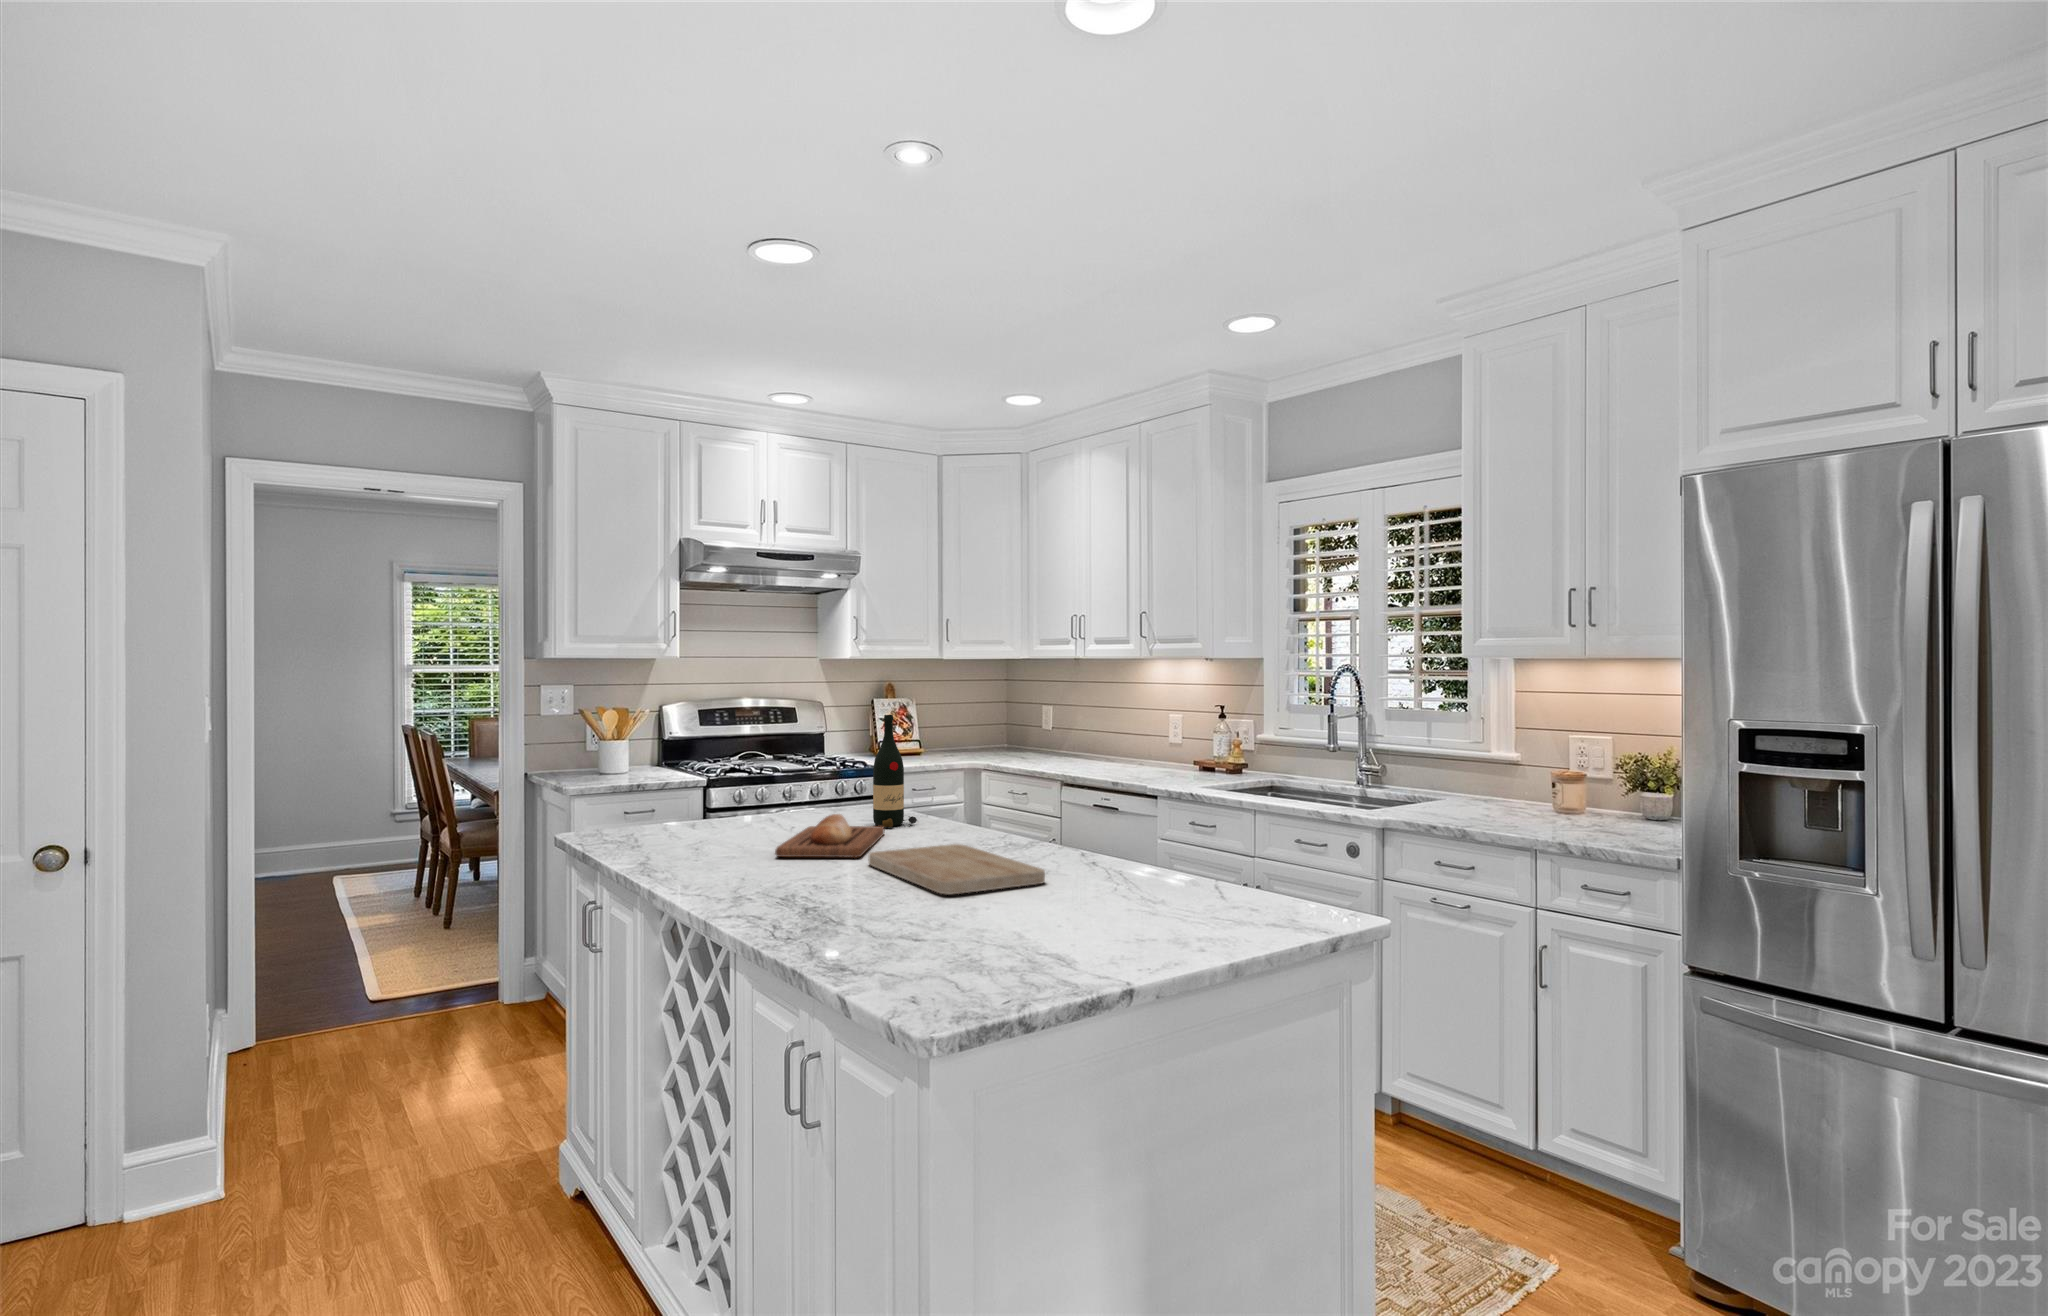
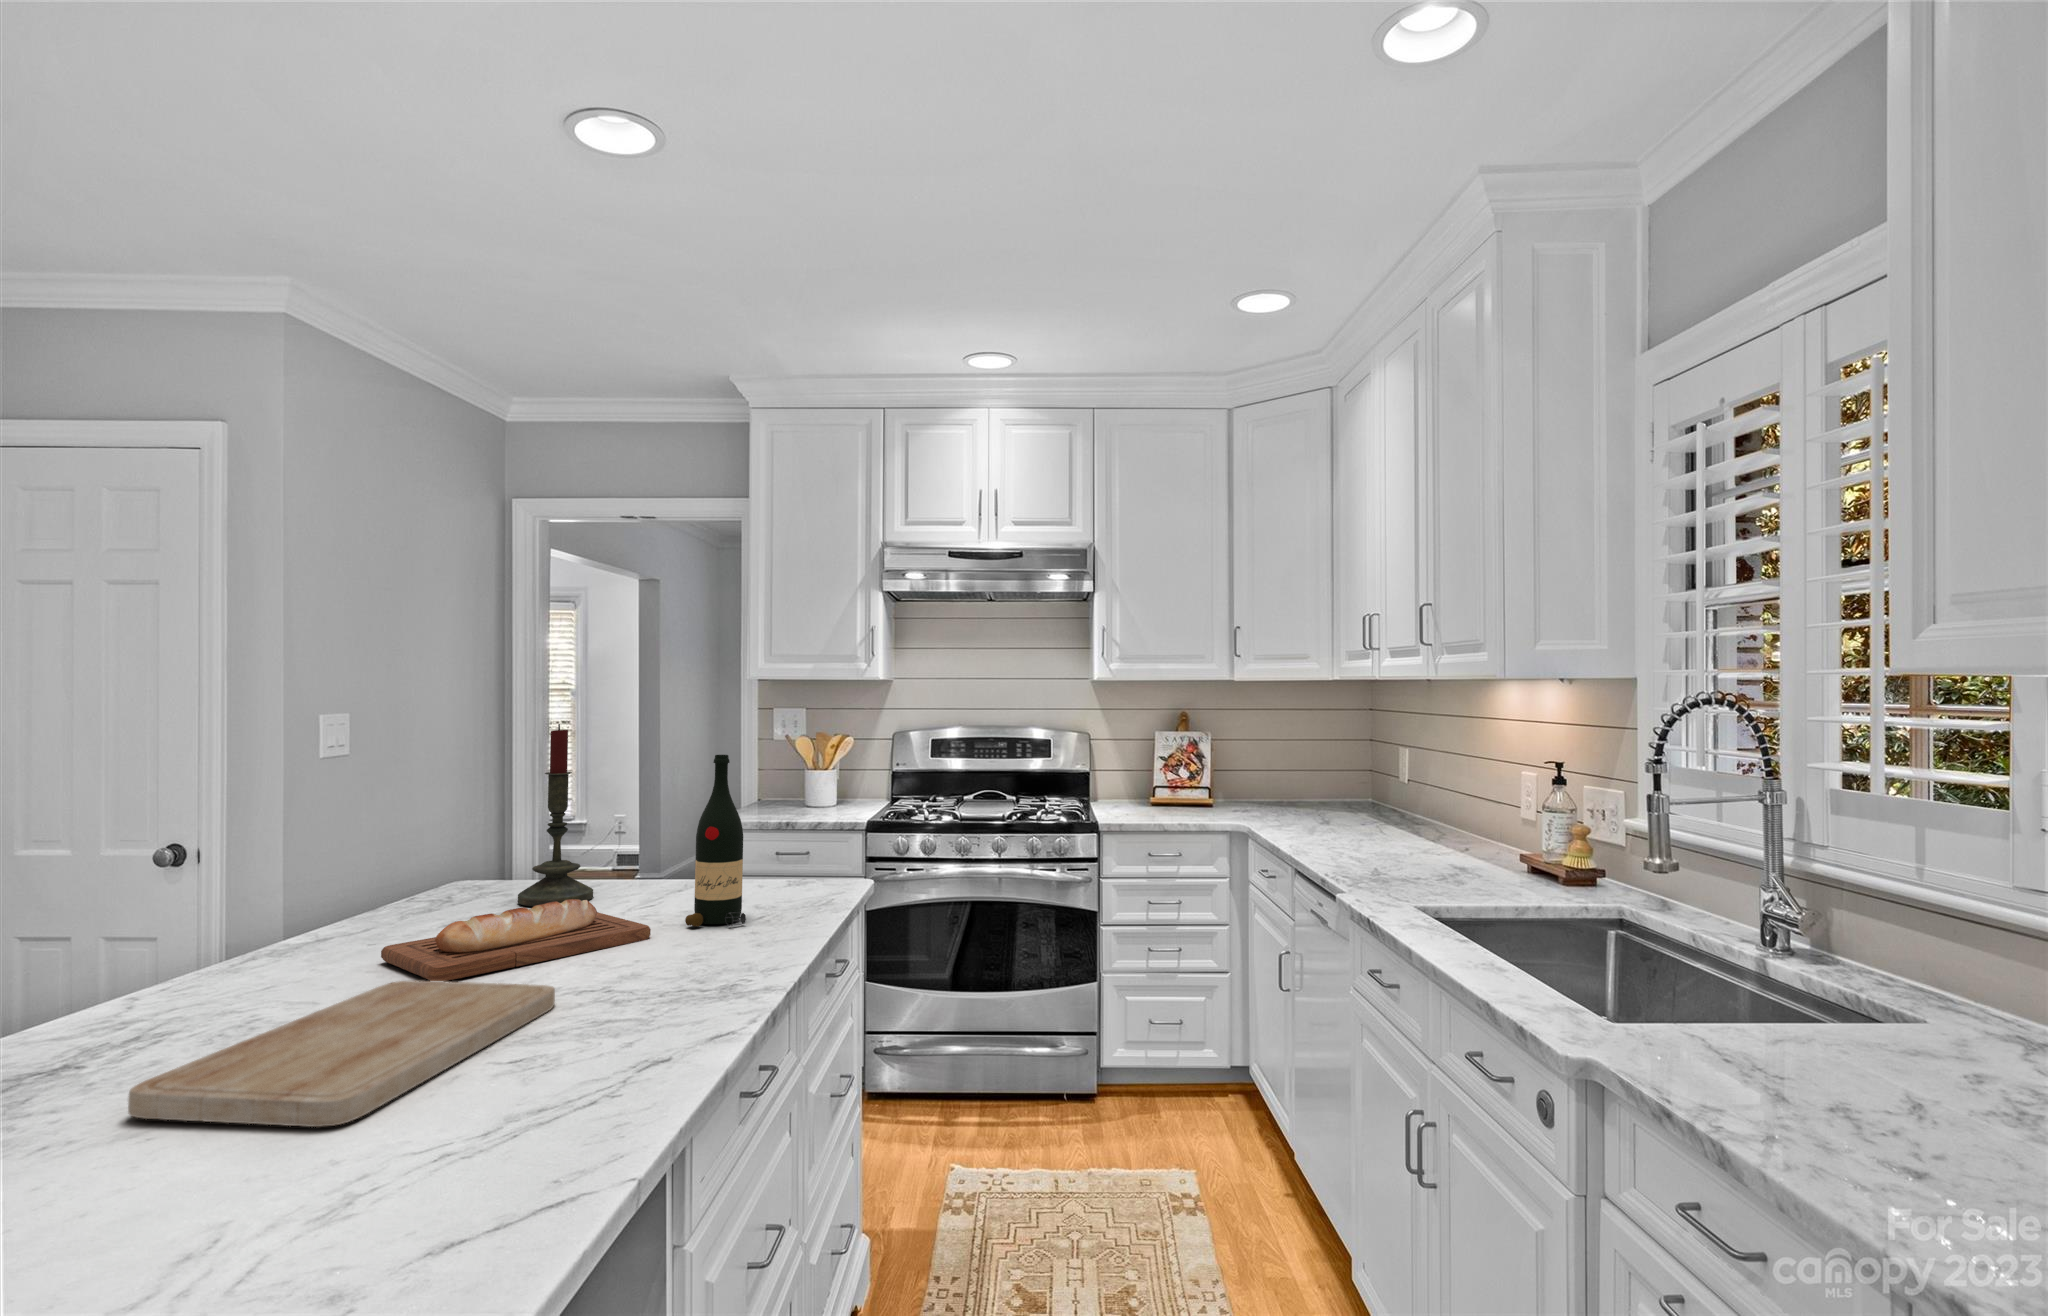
candle: none [702,699,755,834] -> present [518,724,593,906]

